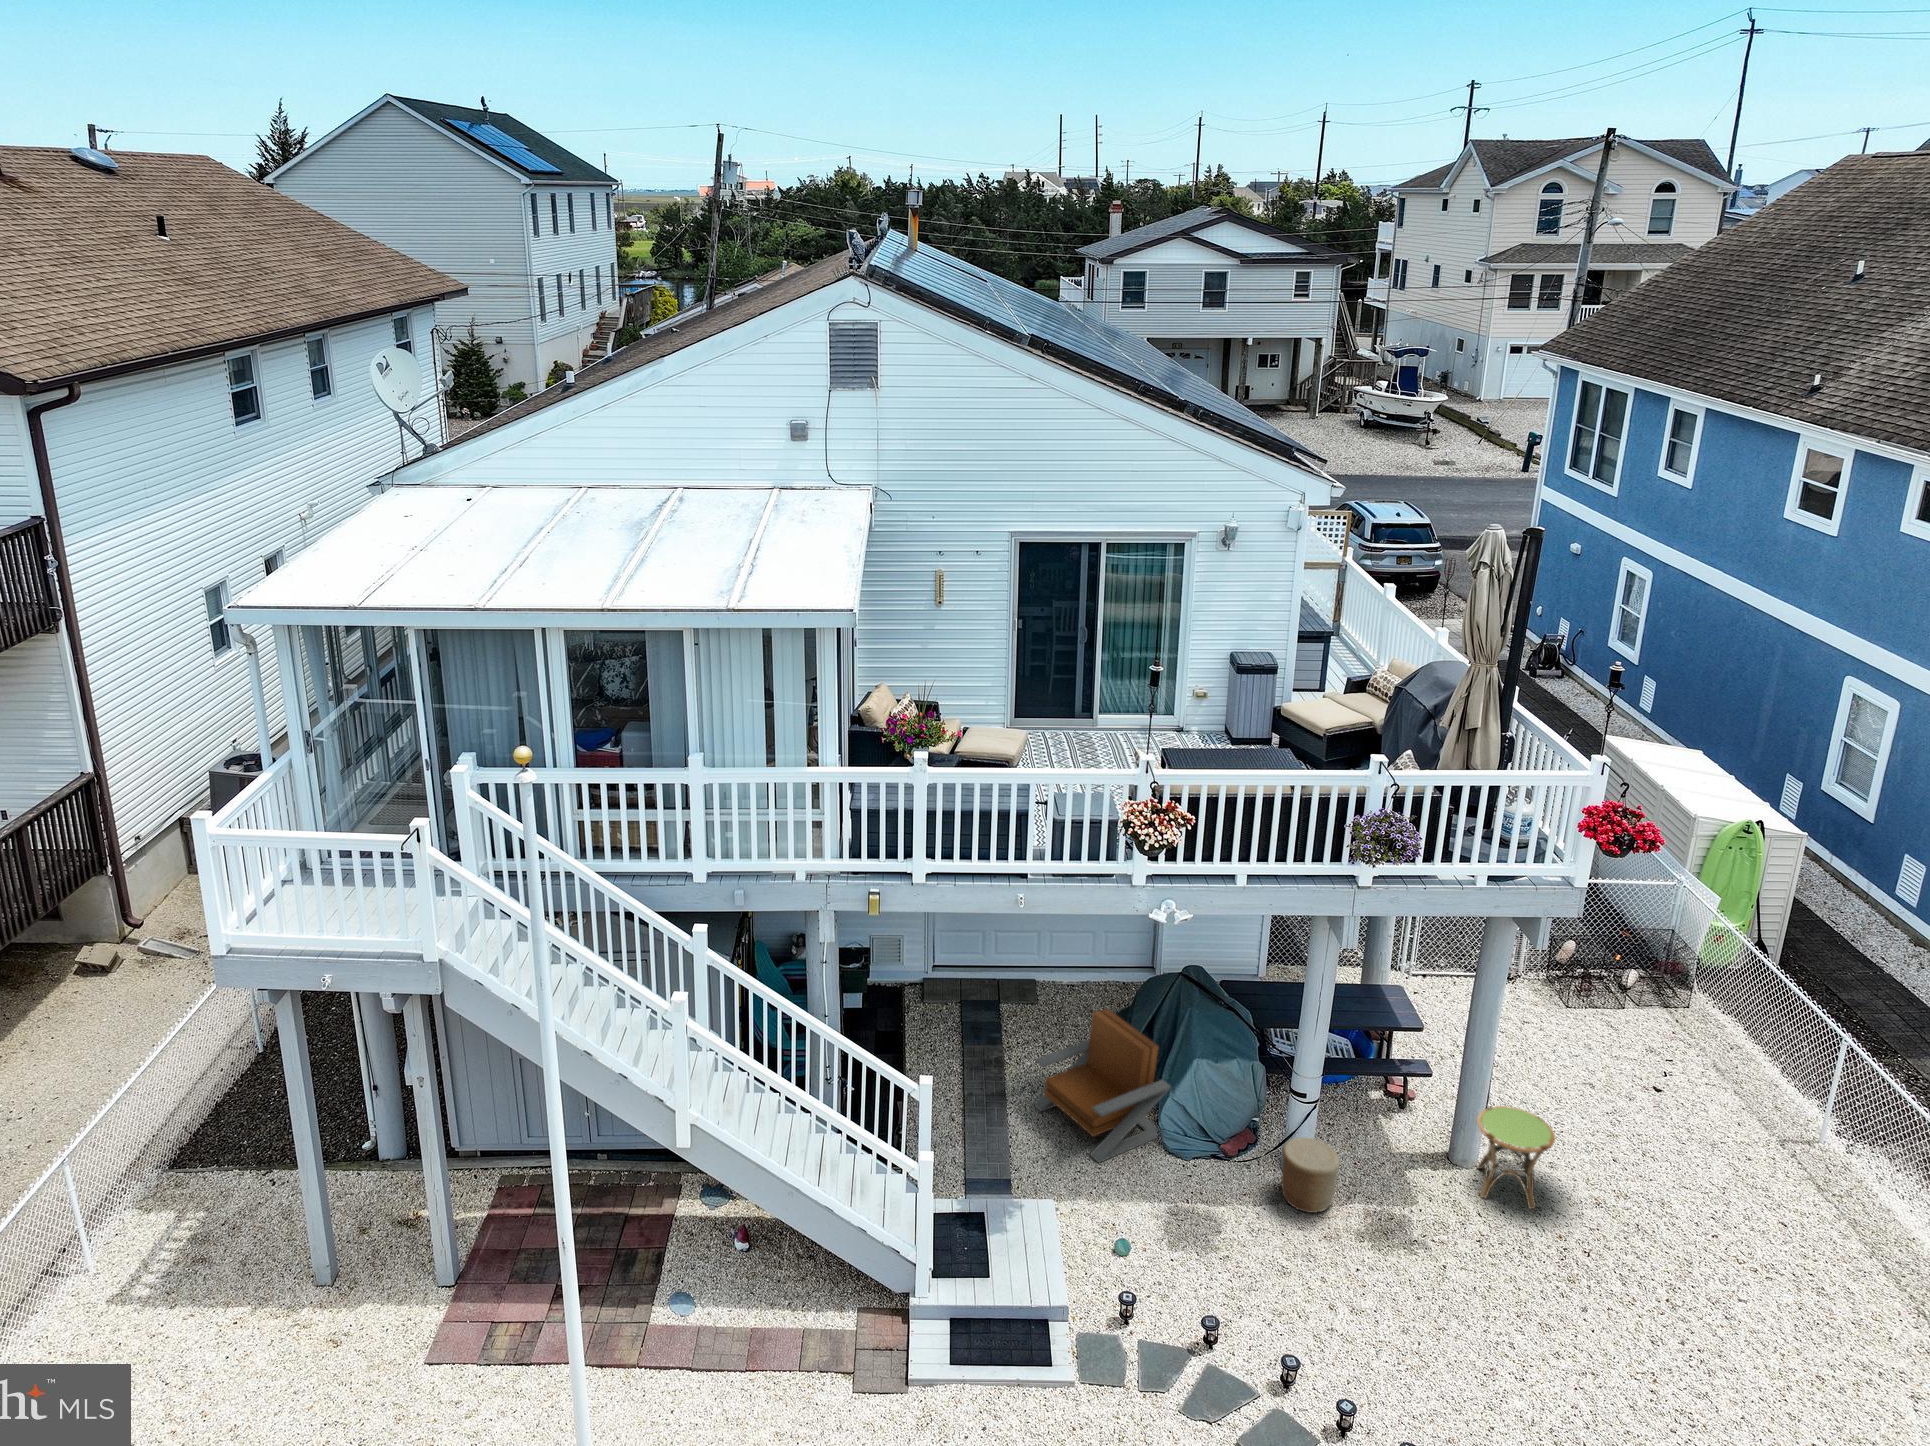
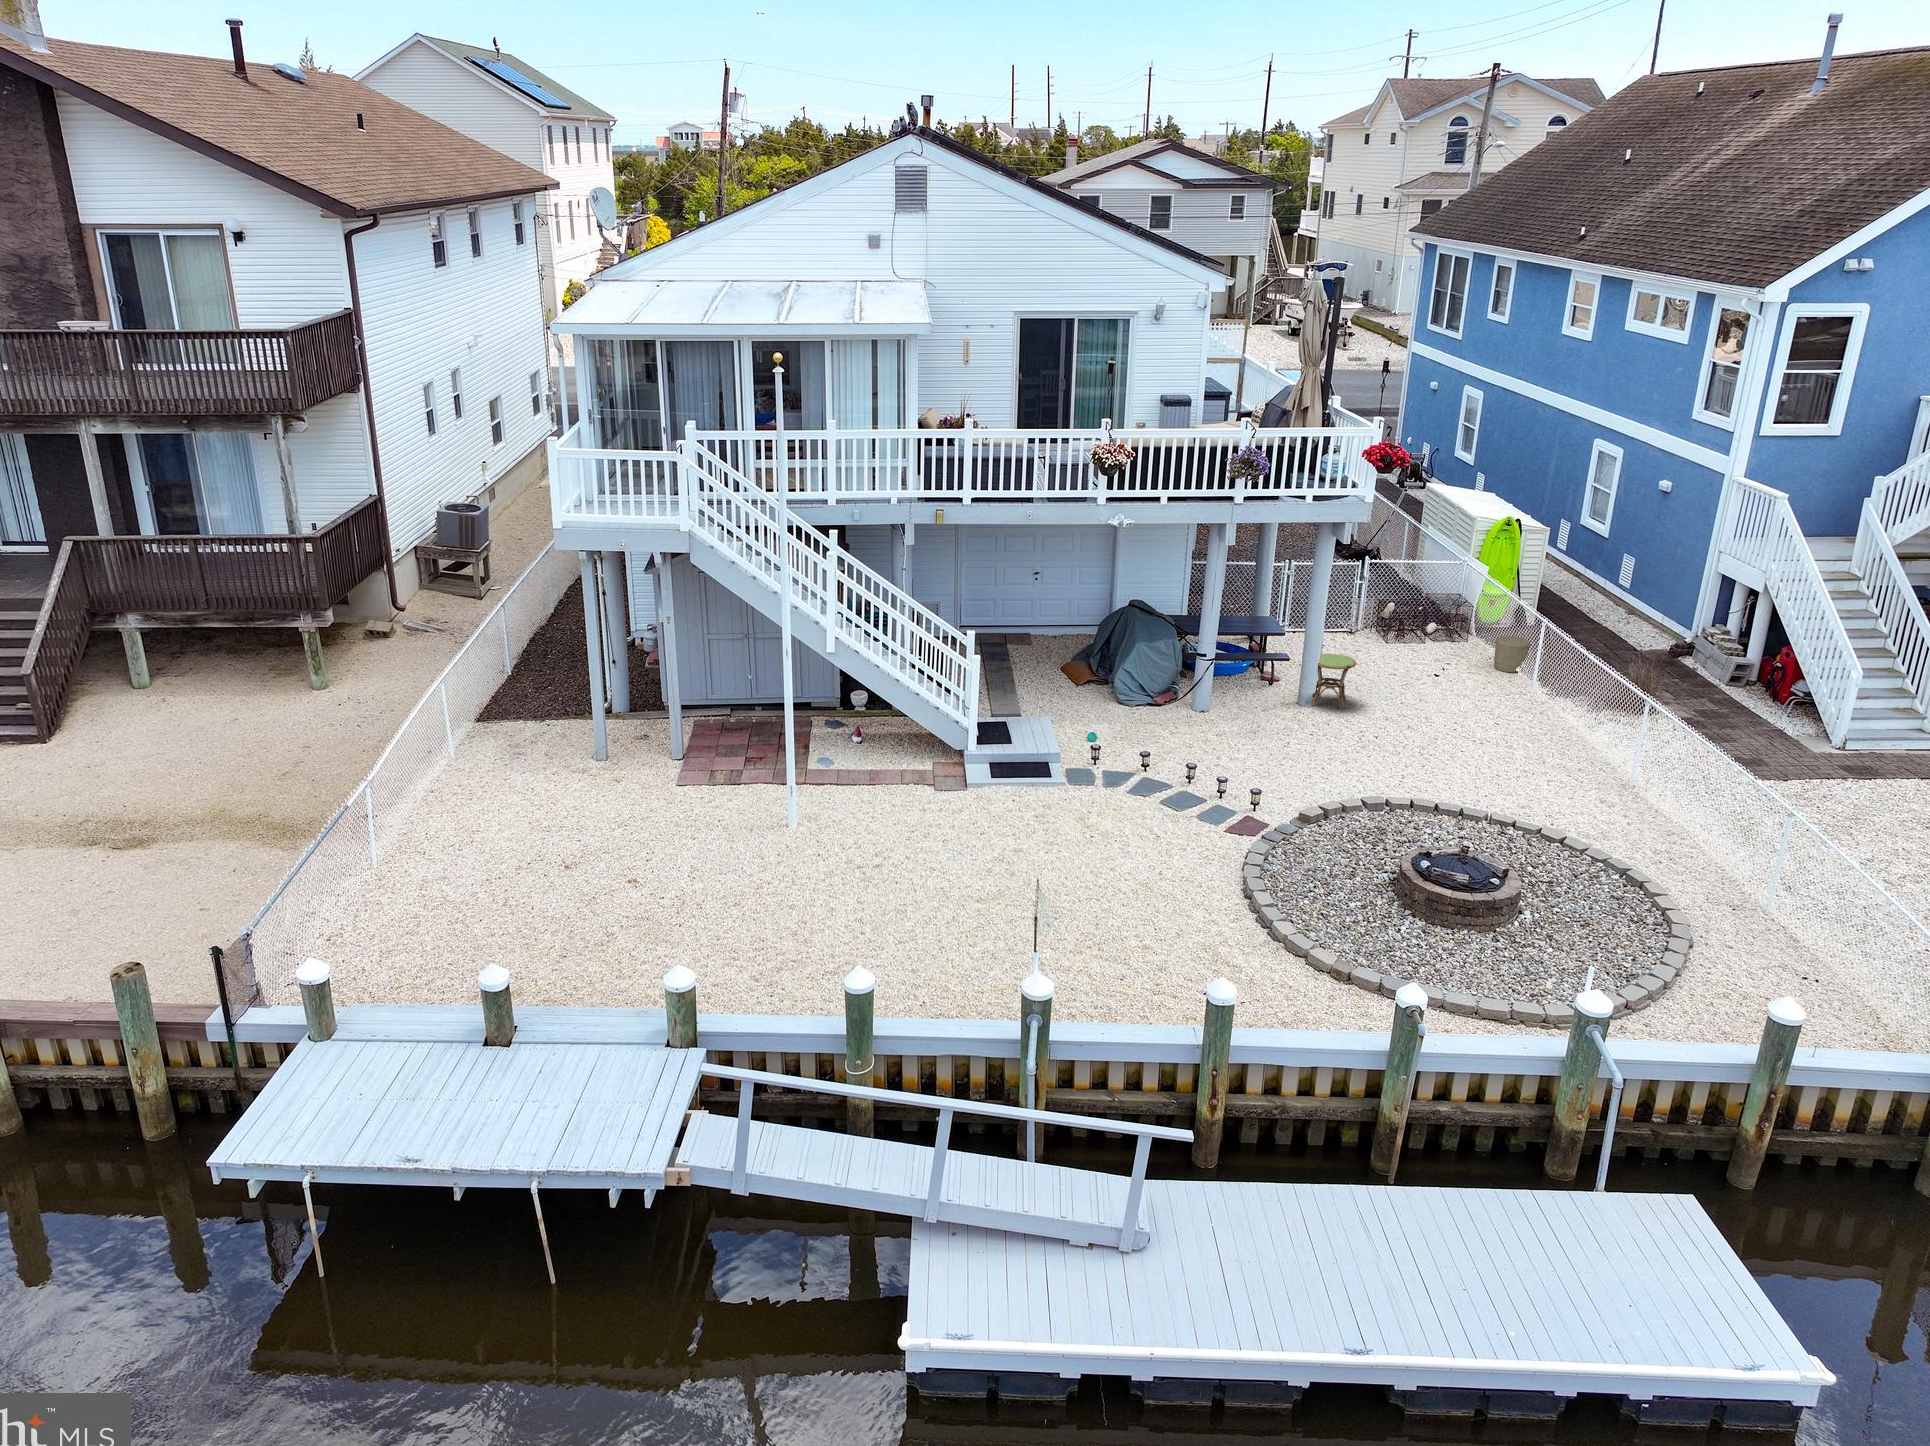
lounge chair: present [1034,1009,1171,1163] -> none [1035,616,1123,698]
woven basket: present [1281,1137,1340,1213] -> present [1494,636,1531,673]

